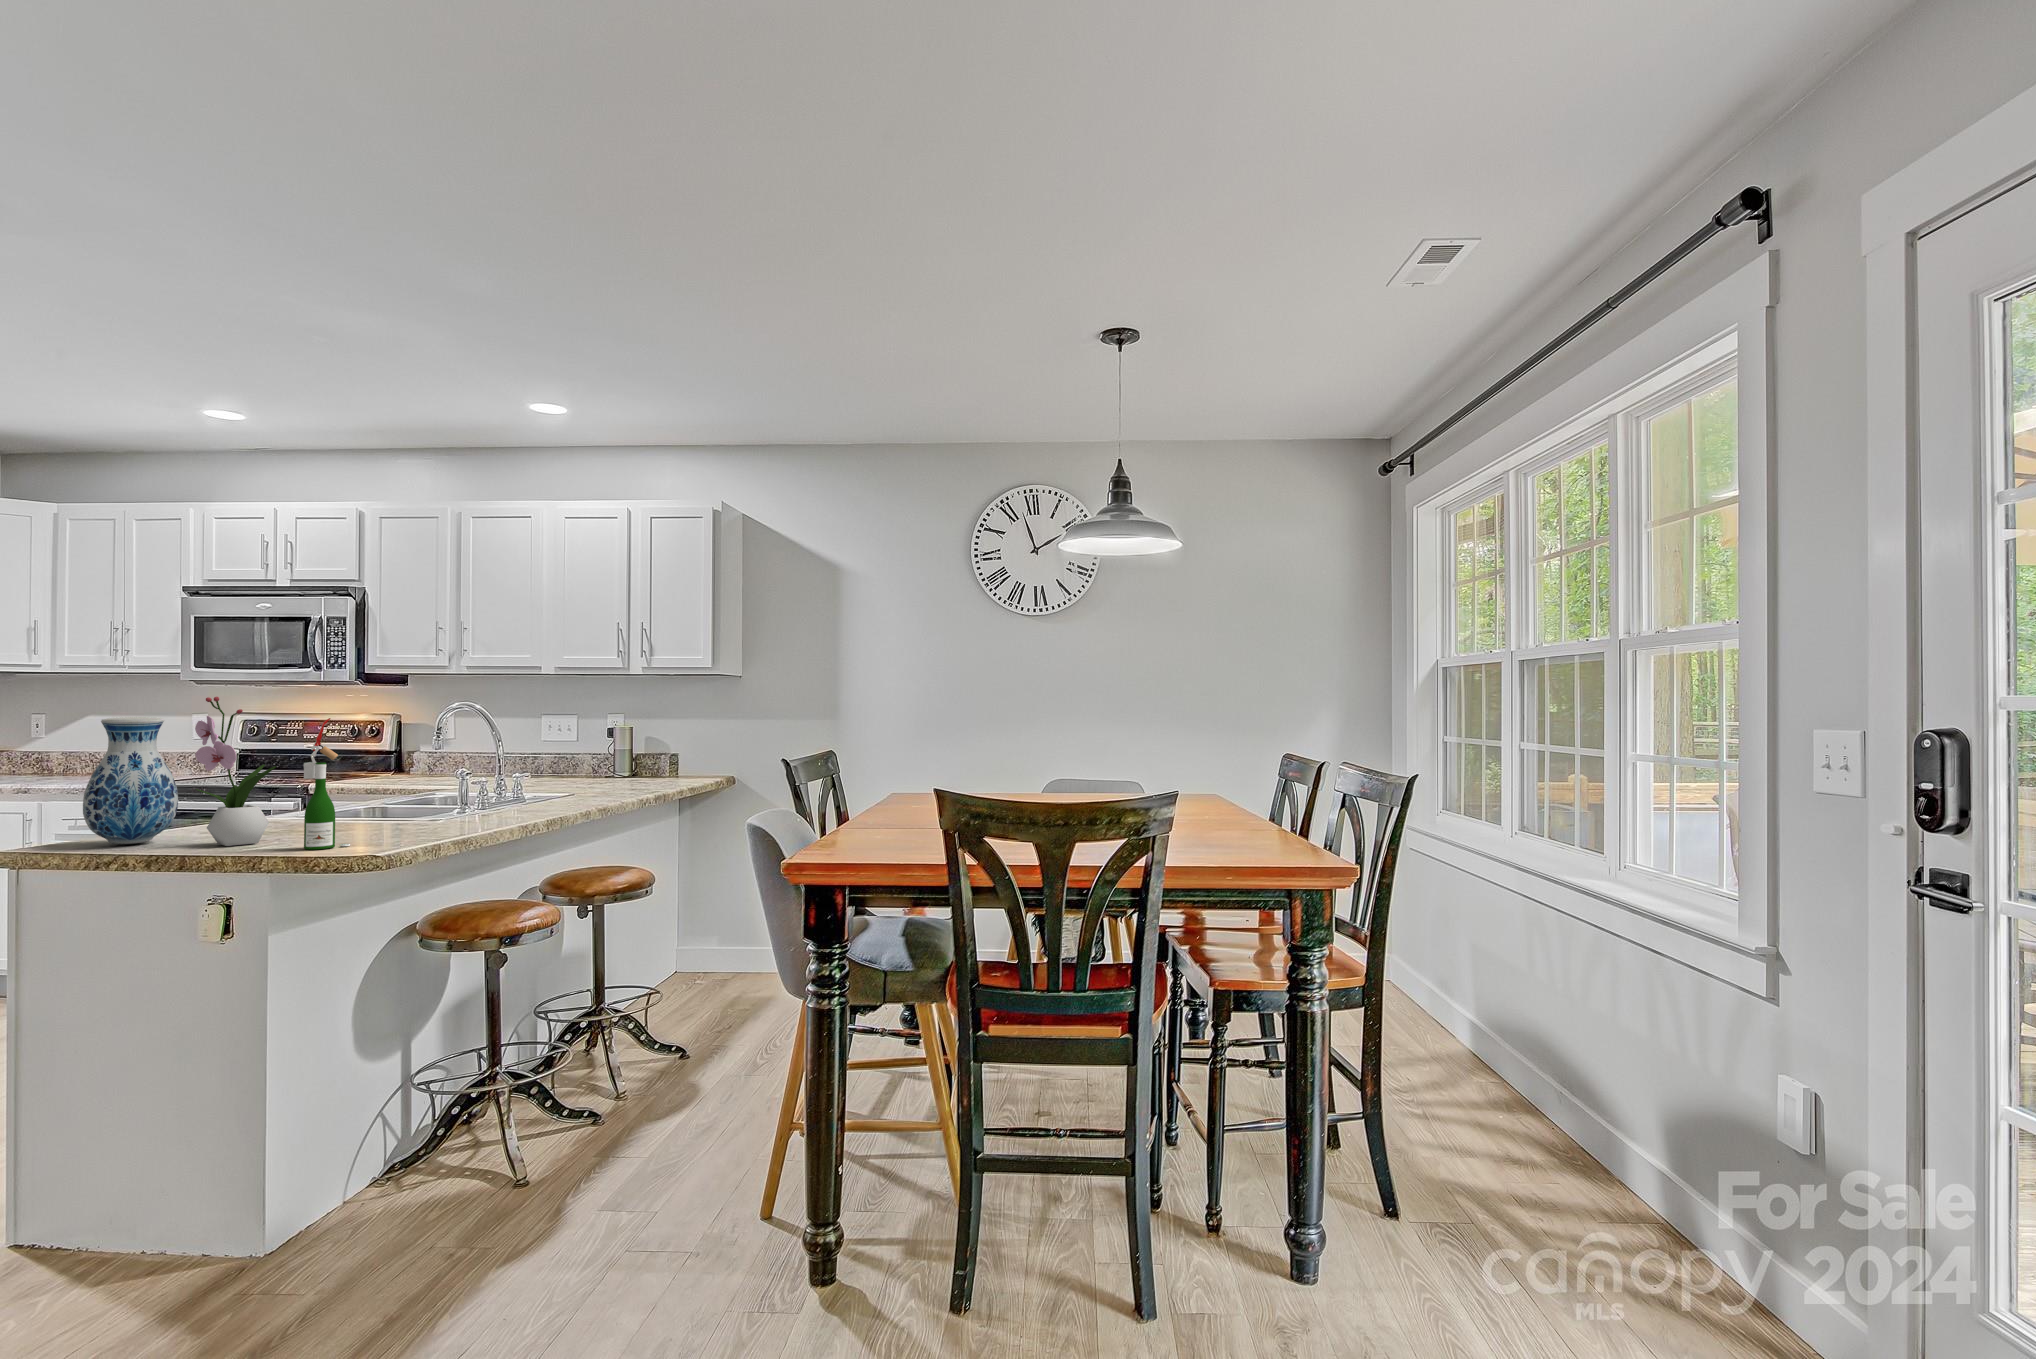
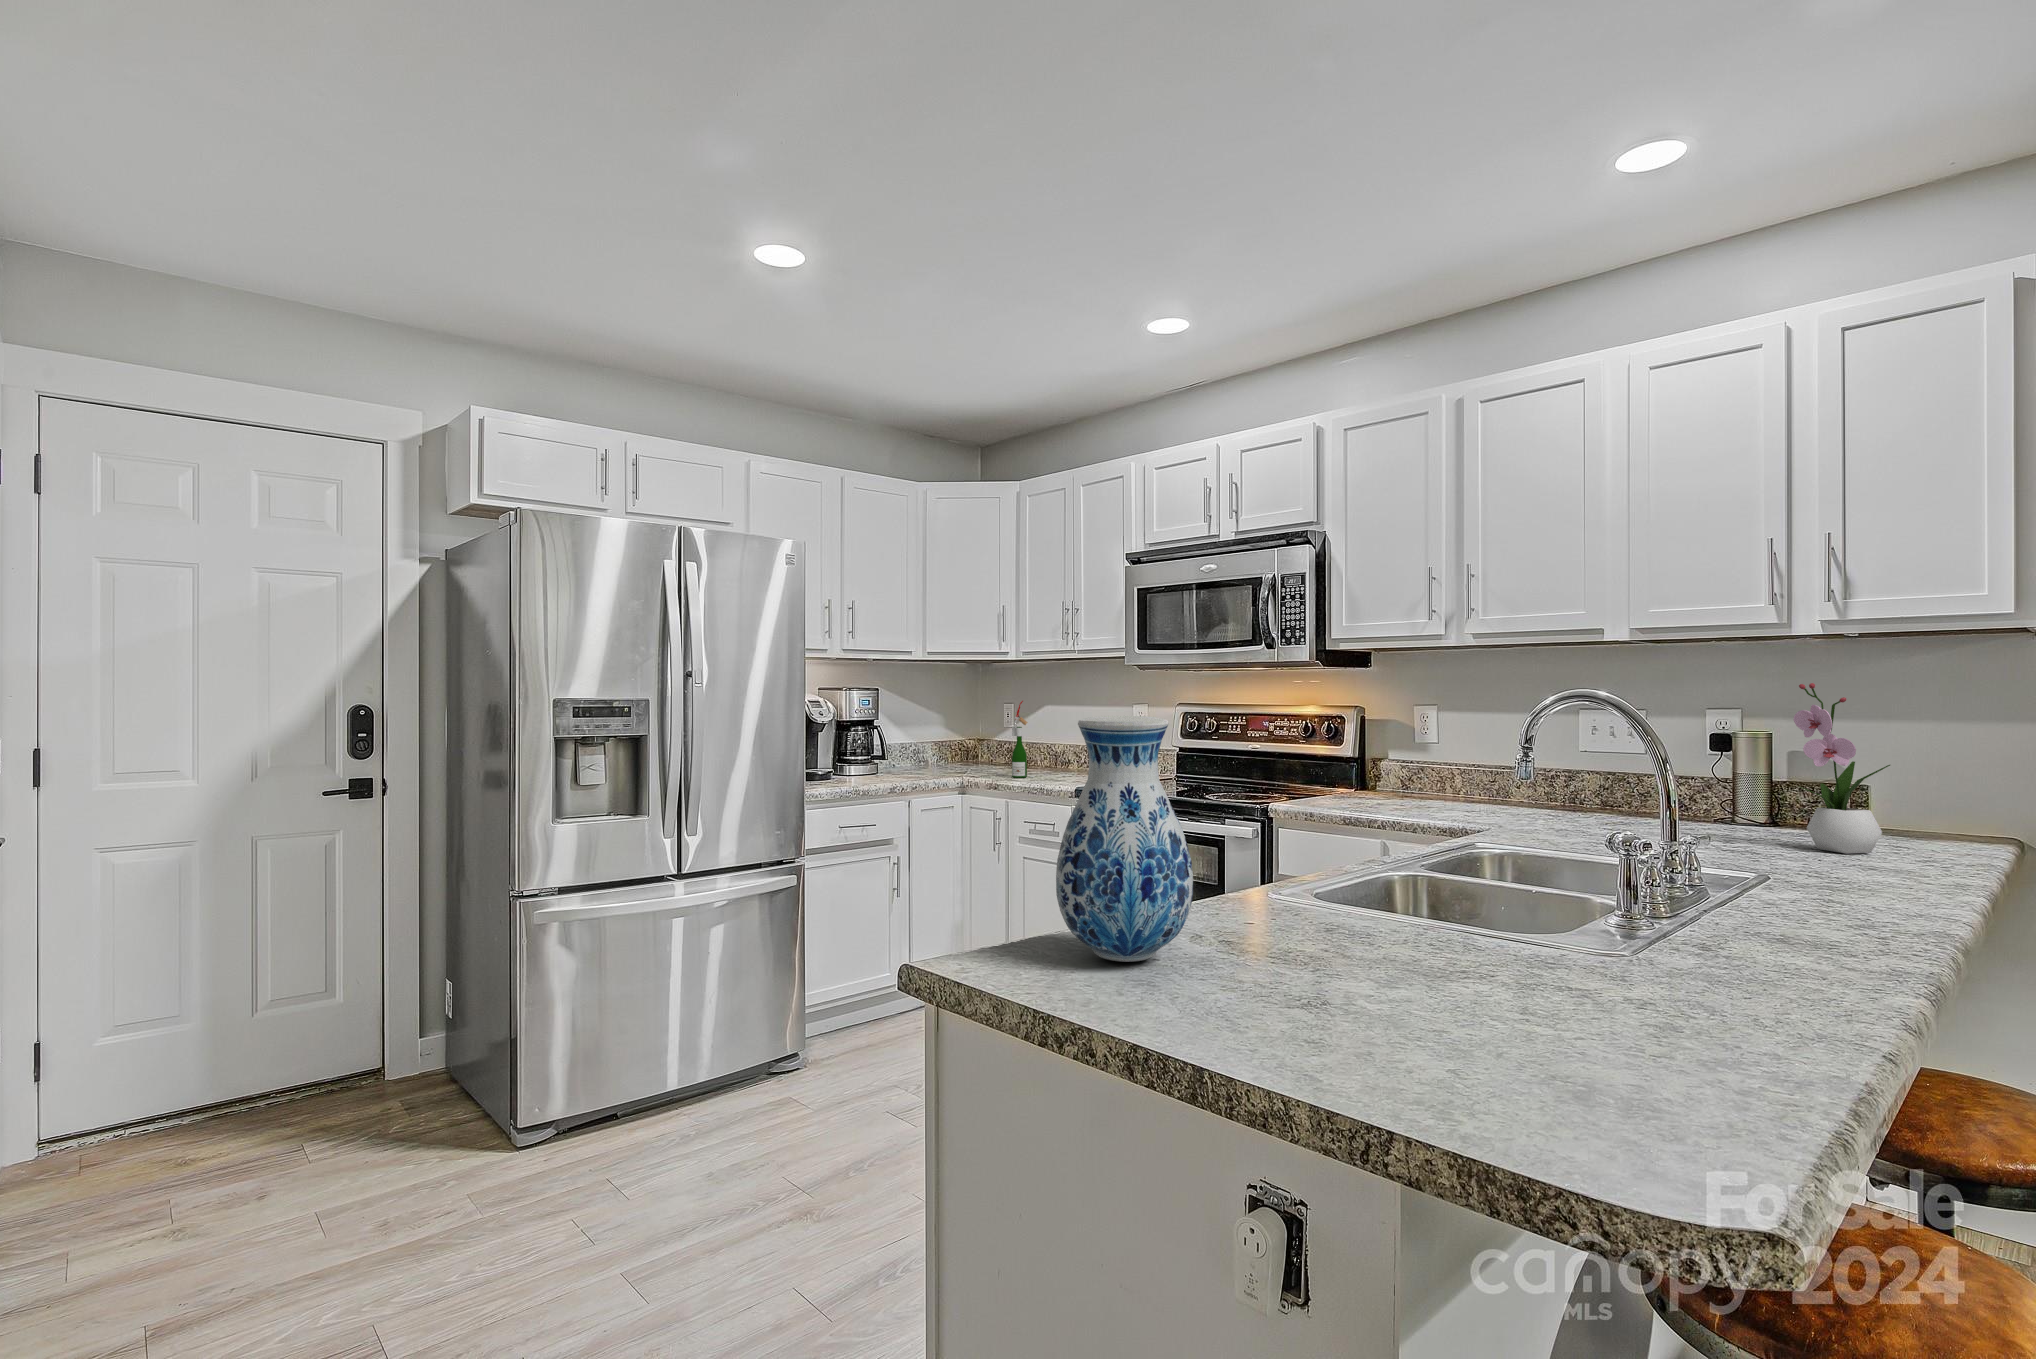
flower arrangement: present [195,697,276,846] -> present [1794,683,1890,854]
wine bottle: present [304,718,350,850] -> present [1012,701,1035,778]

